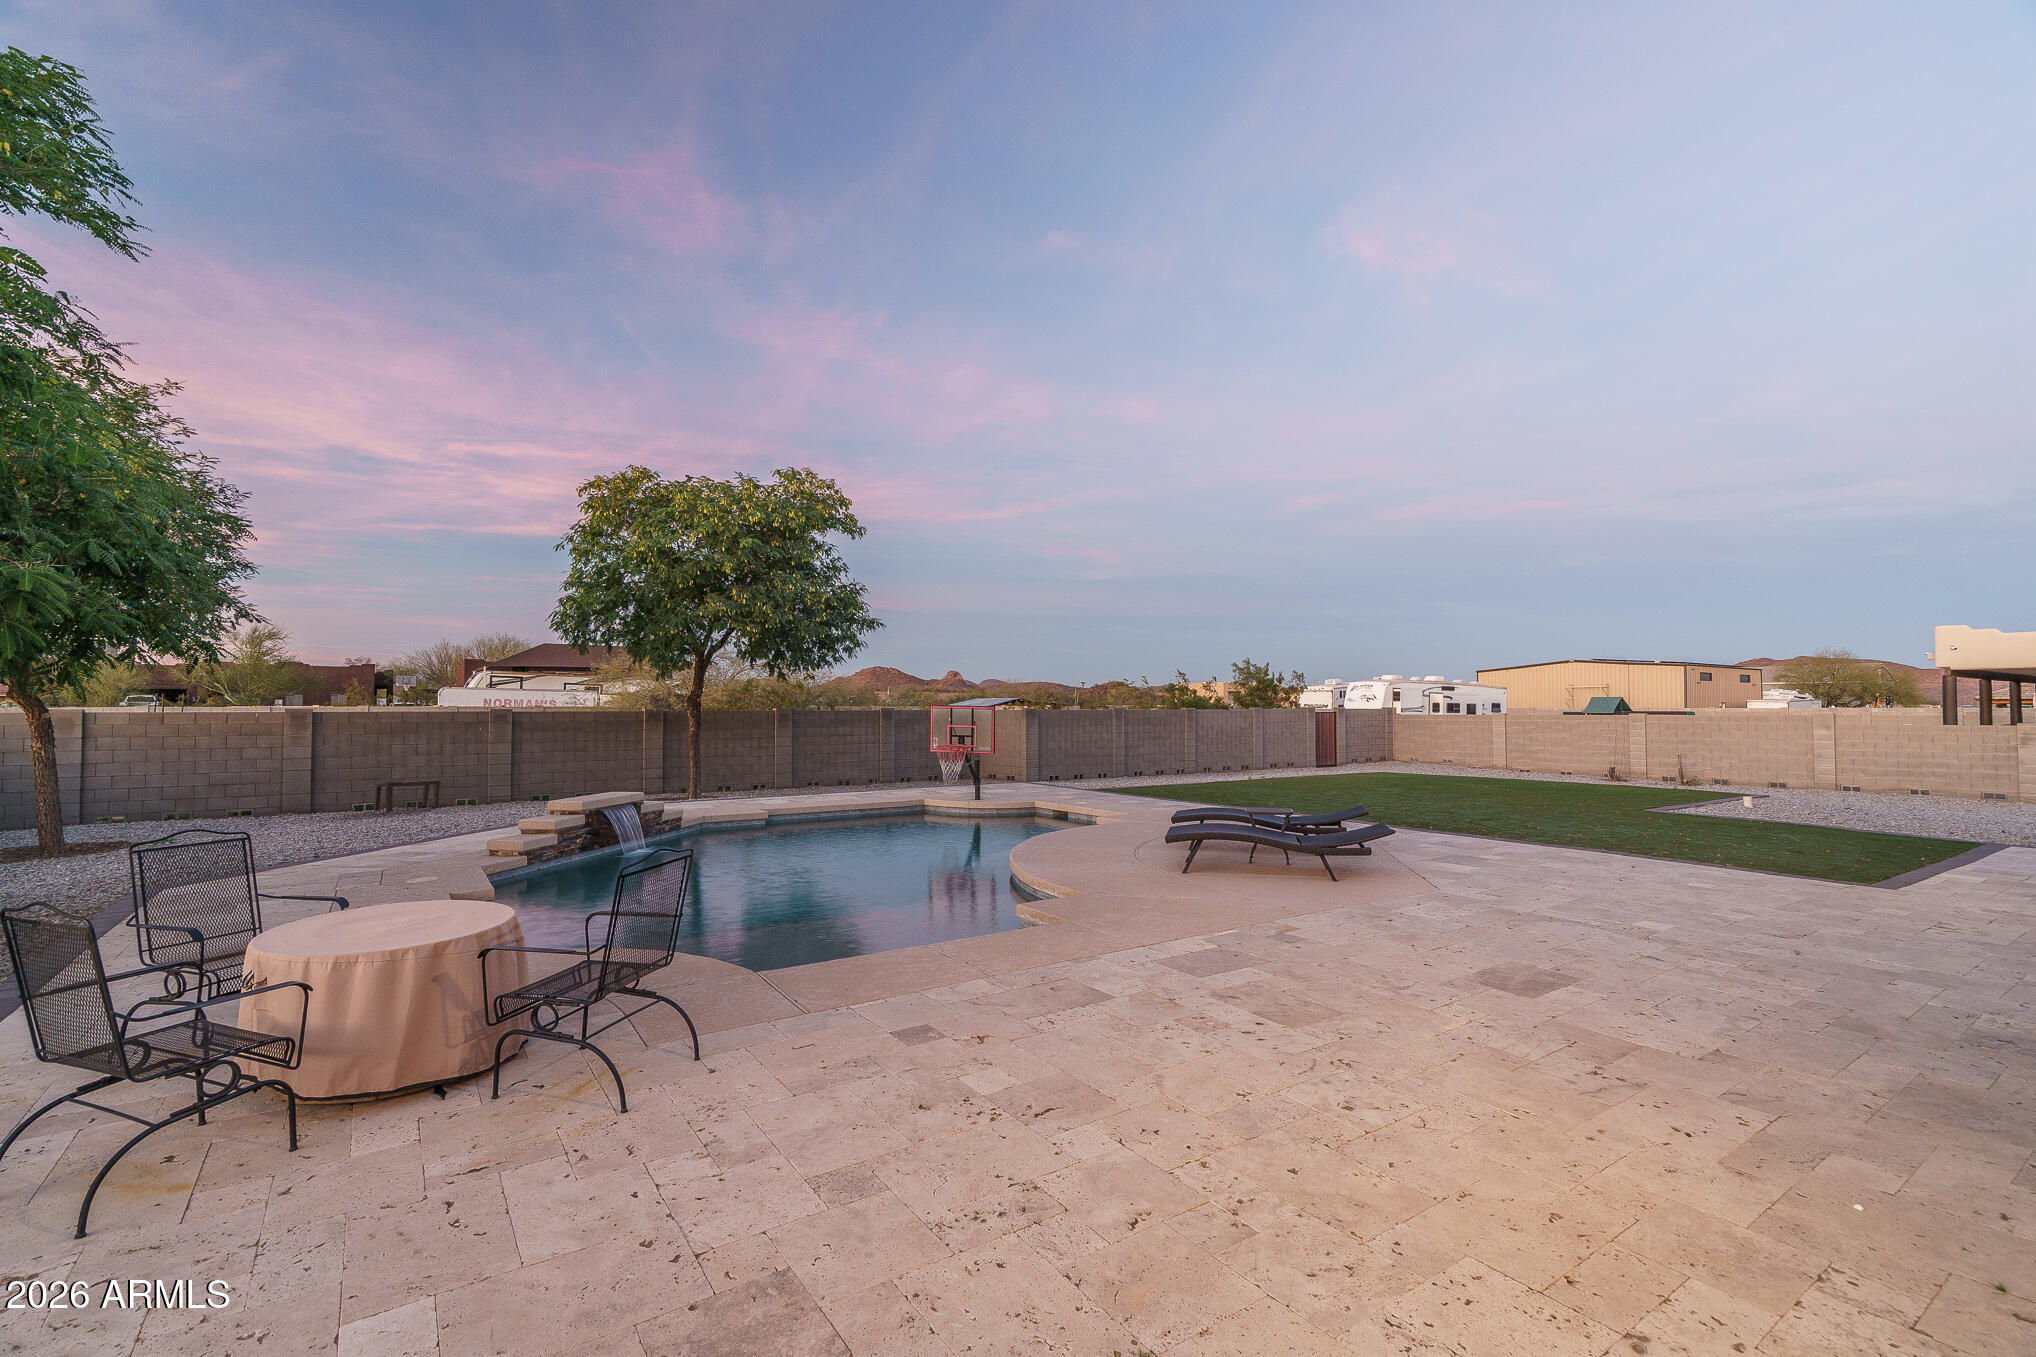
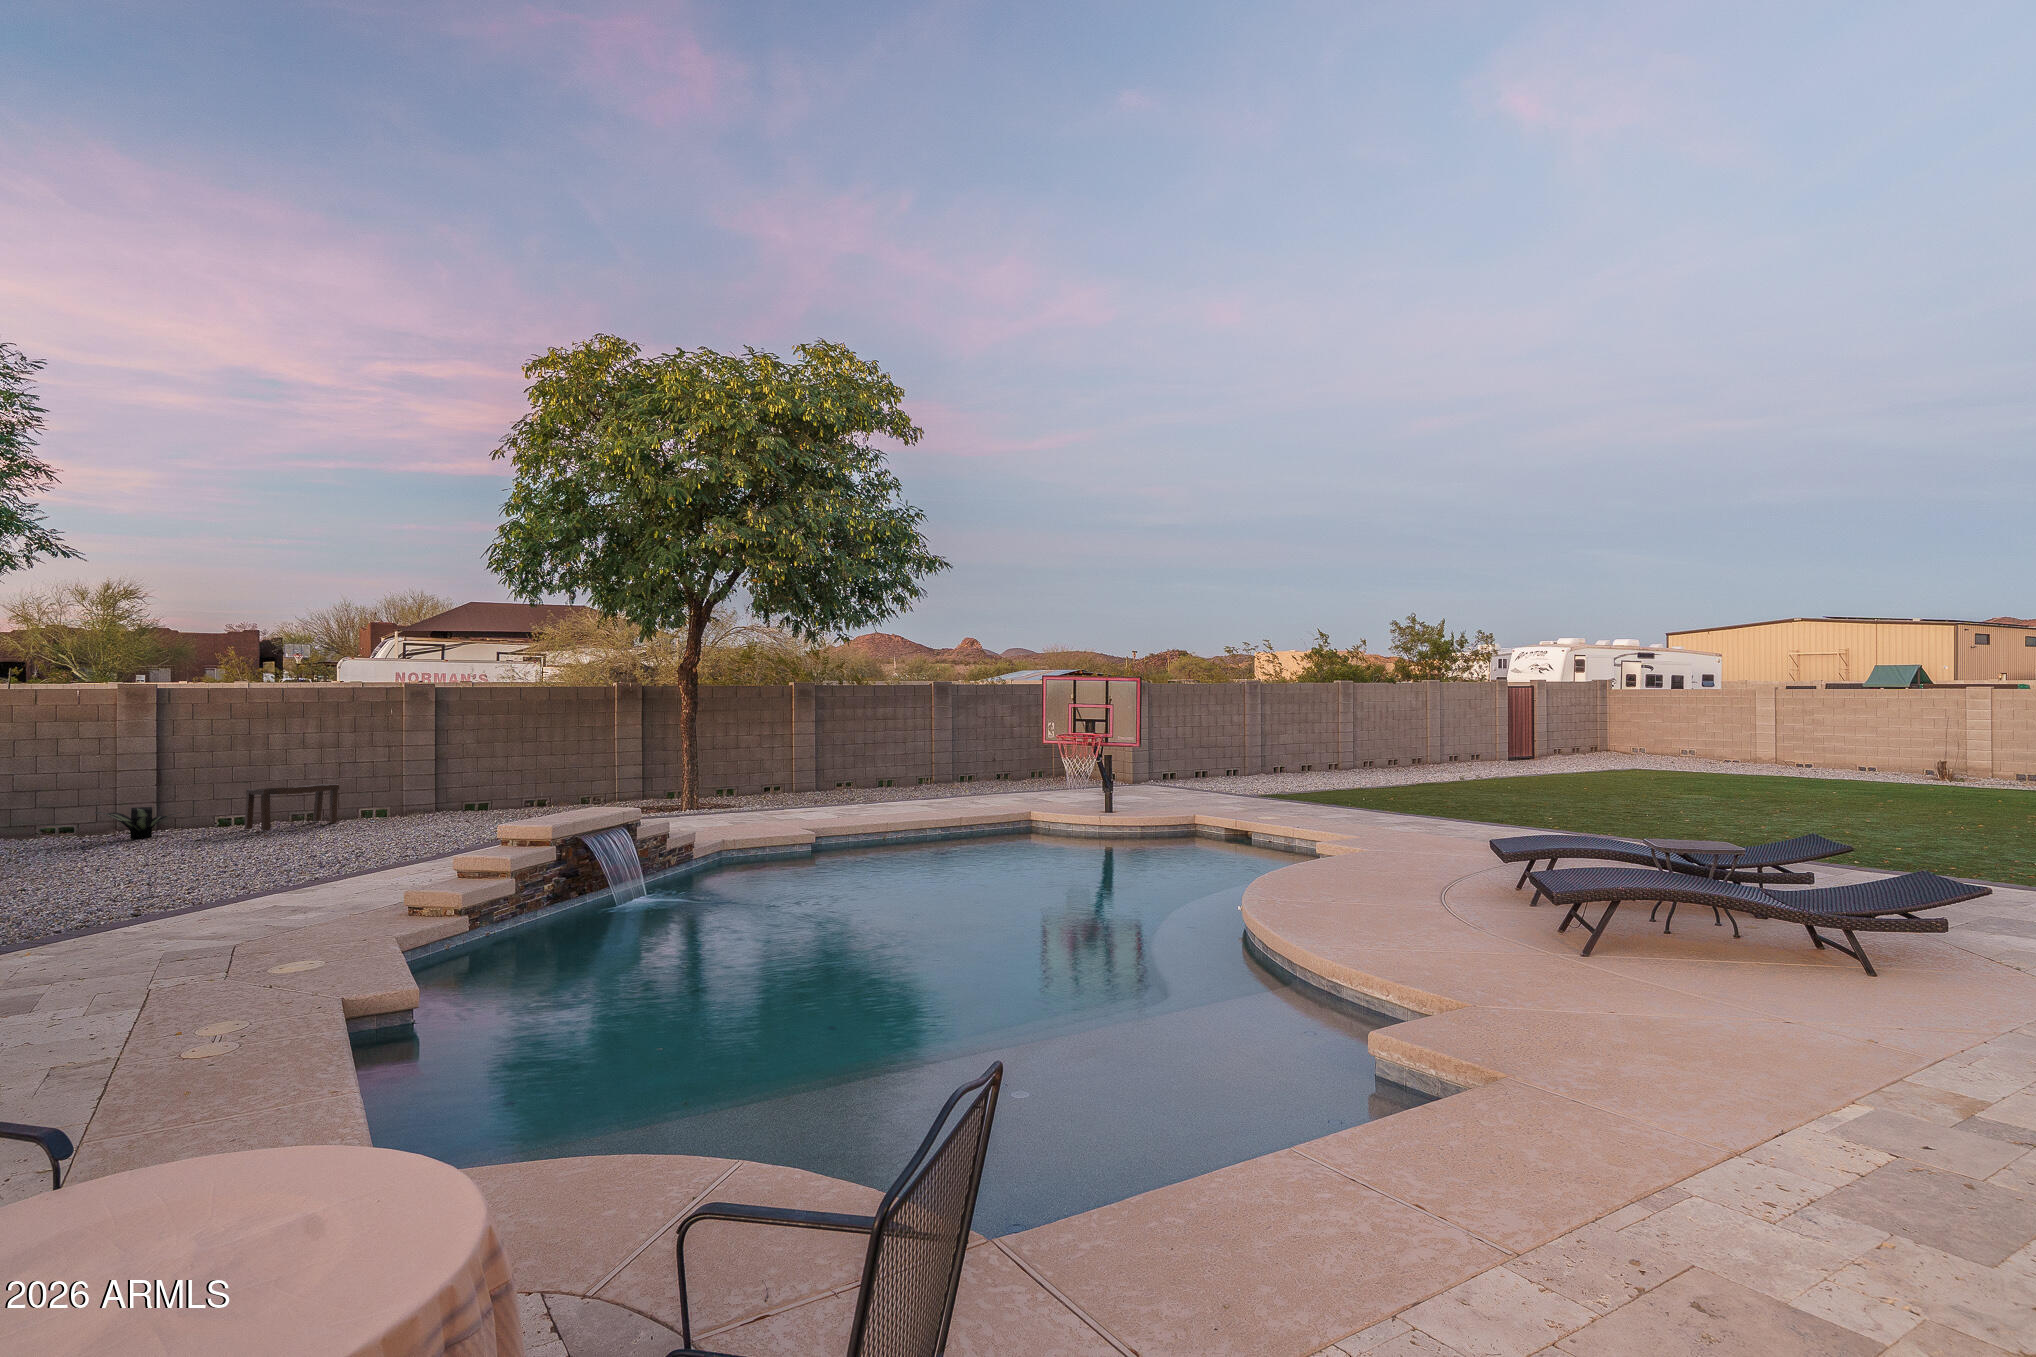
potted plant: none [270,795,330,817] -> present [94,807,181,839]

